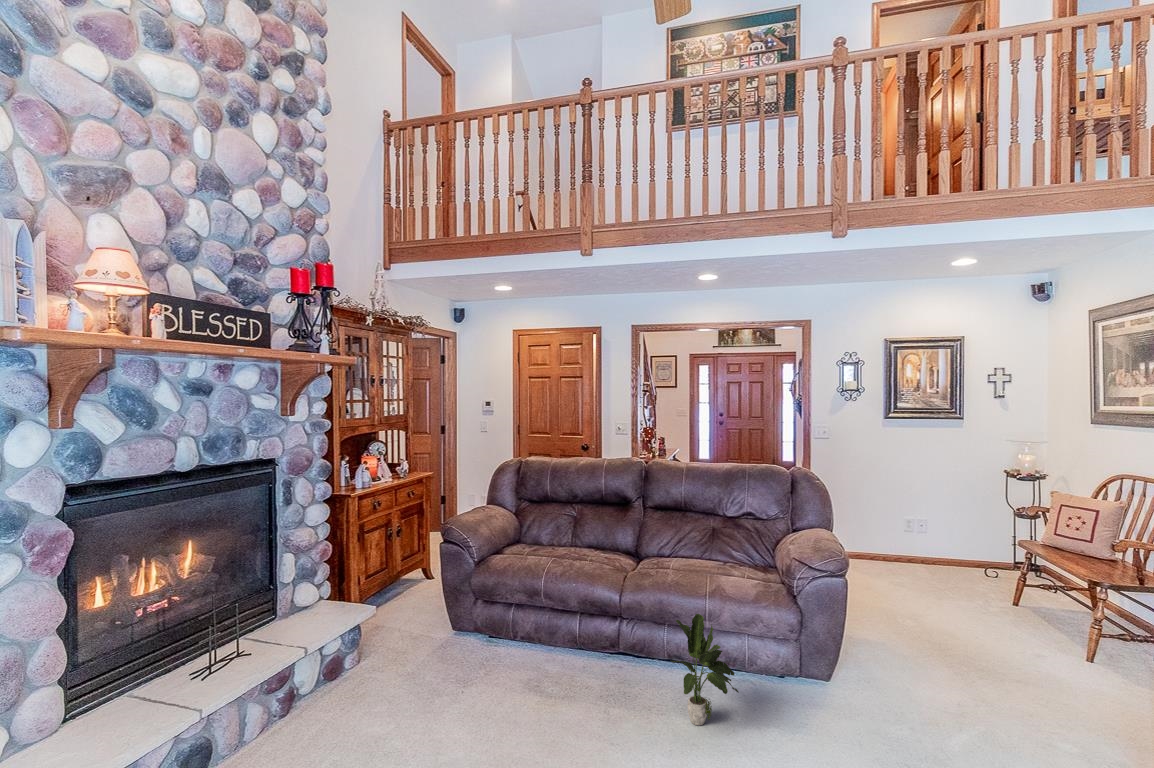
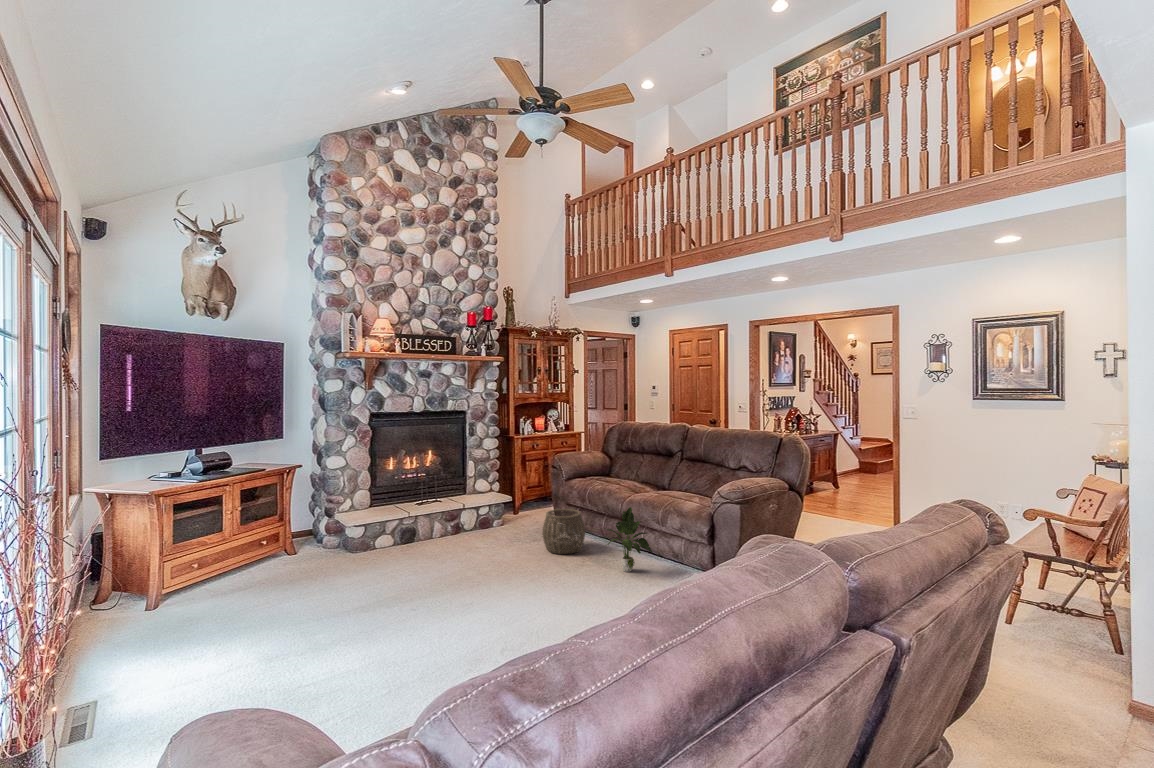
woven basket: none [504,623,582,718] -> present [542,509,585,554]

